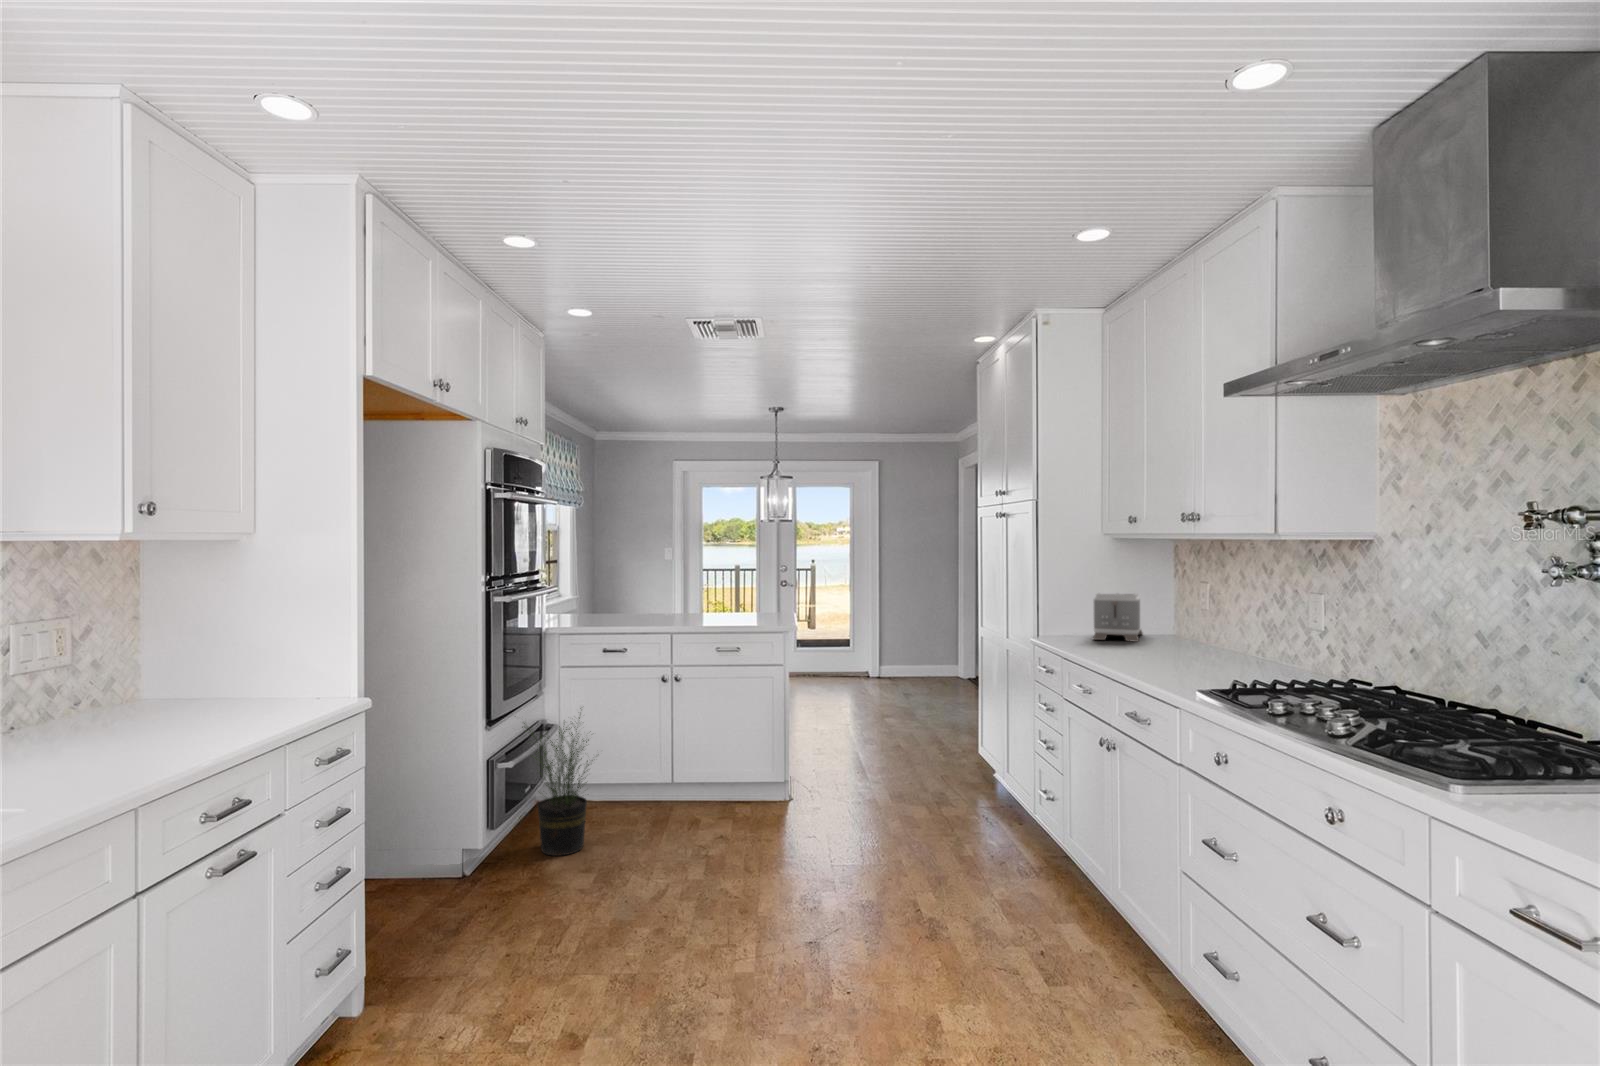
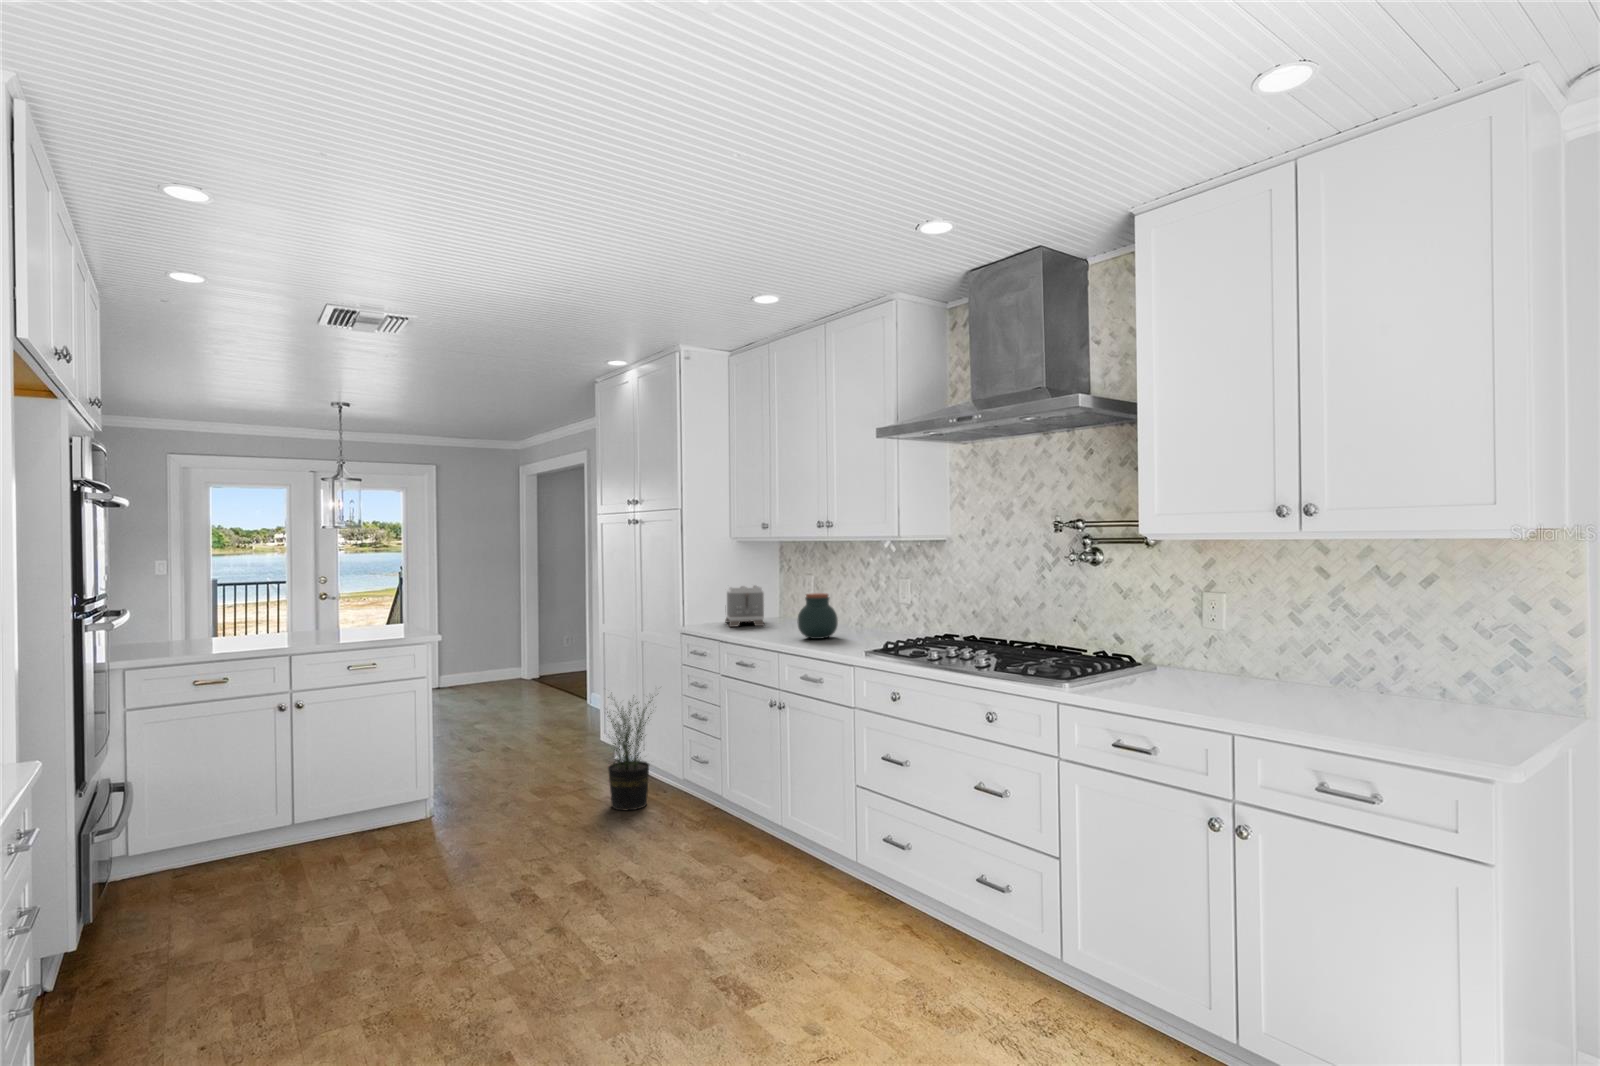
jar: none [1144,606,1201,665] -> present [798,593,838,639]
potted plant: present [522,708,593,856] -> present [607,697,653,810]

